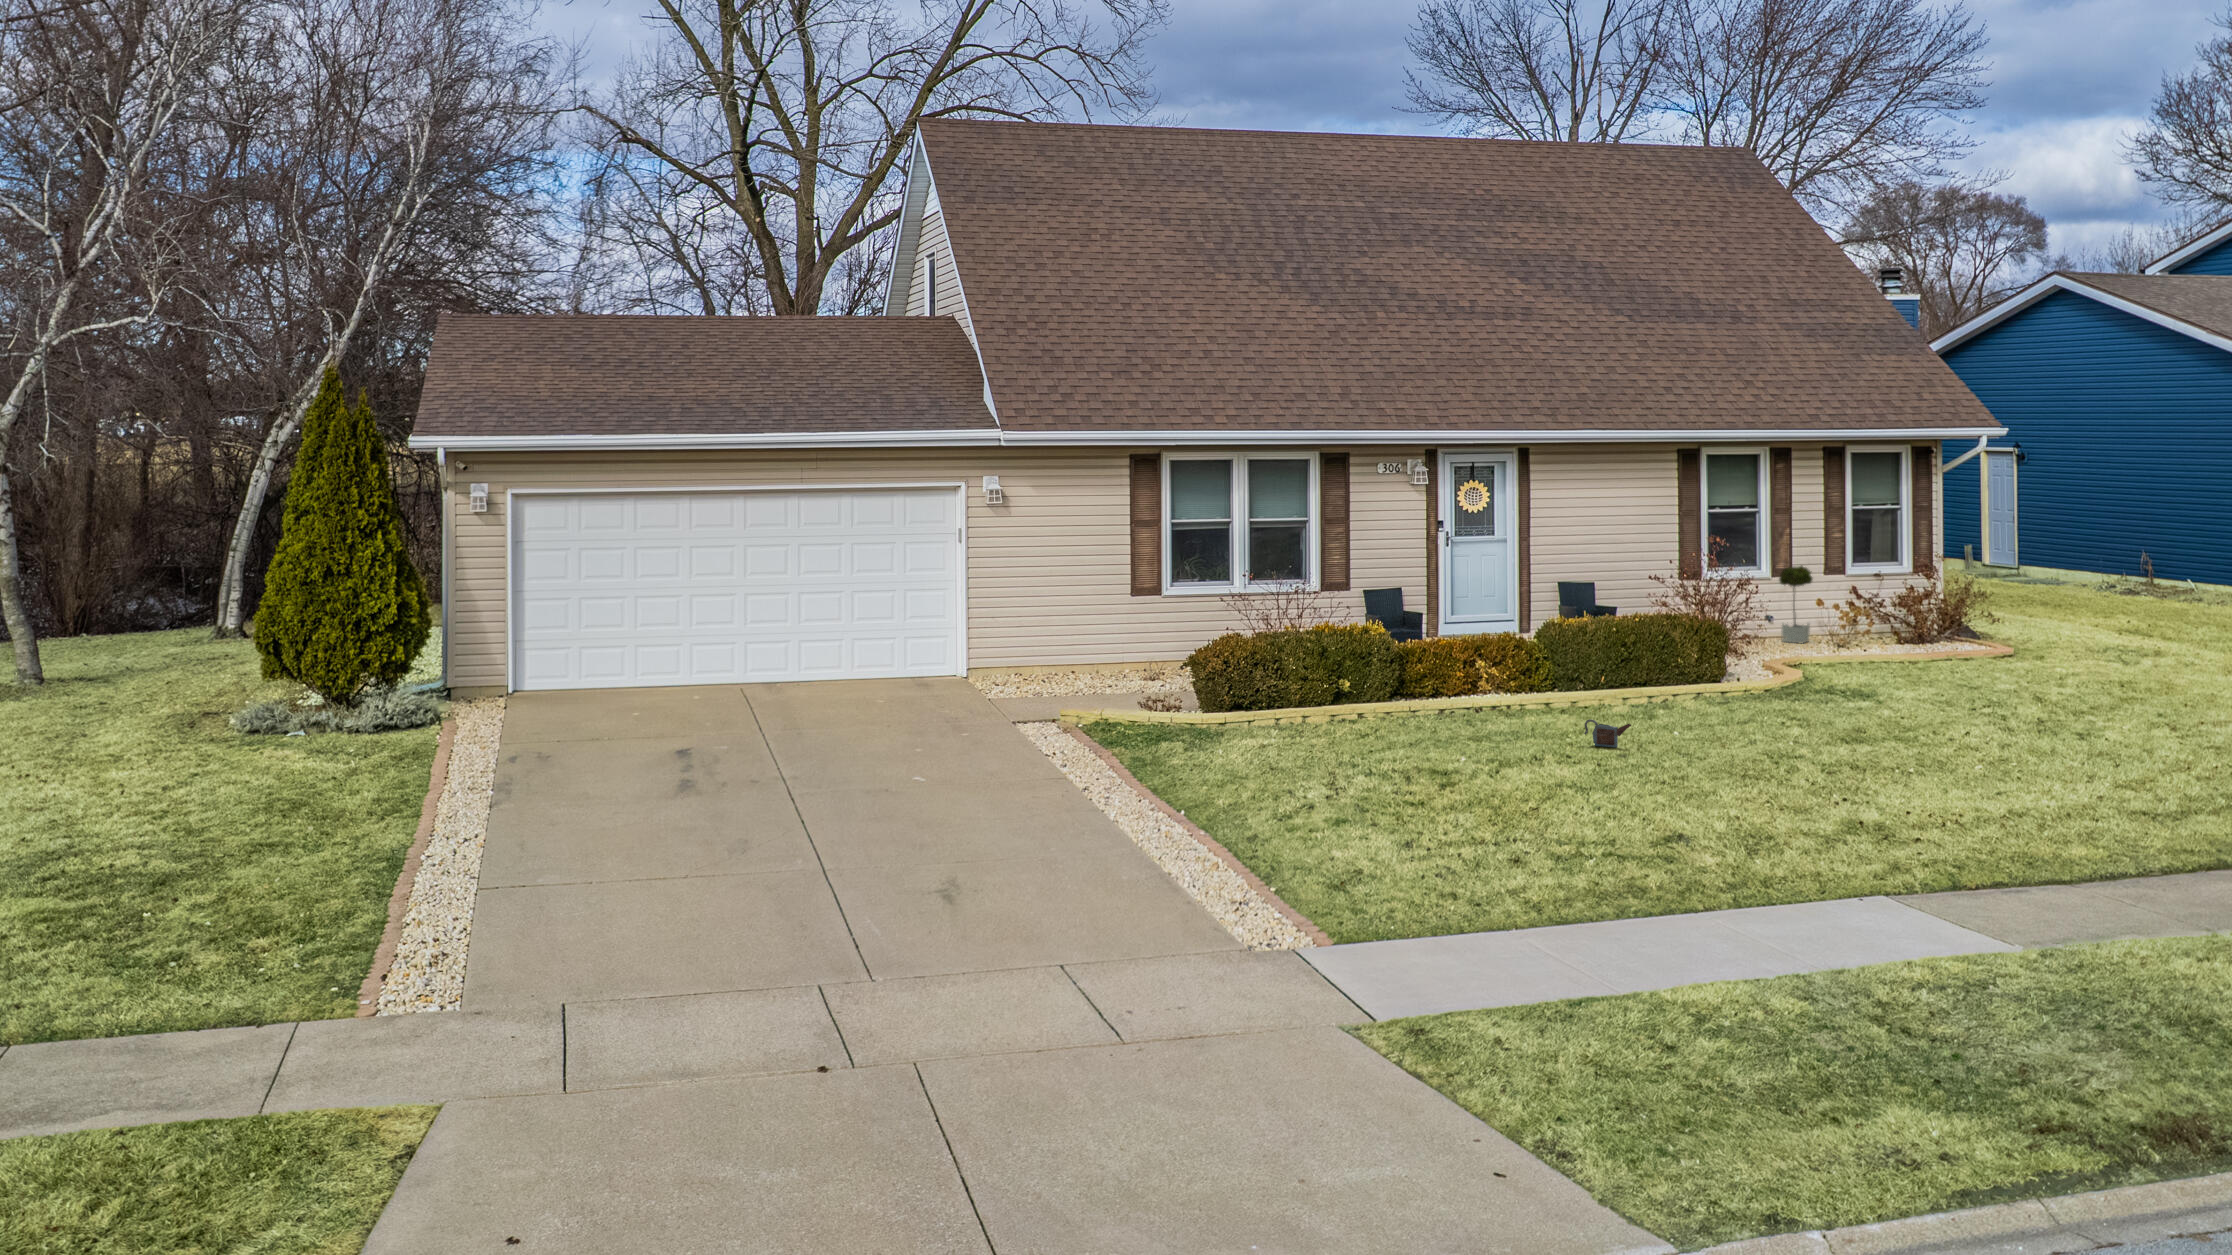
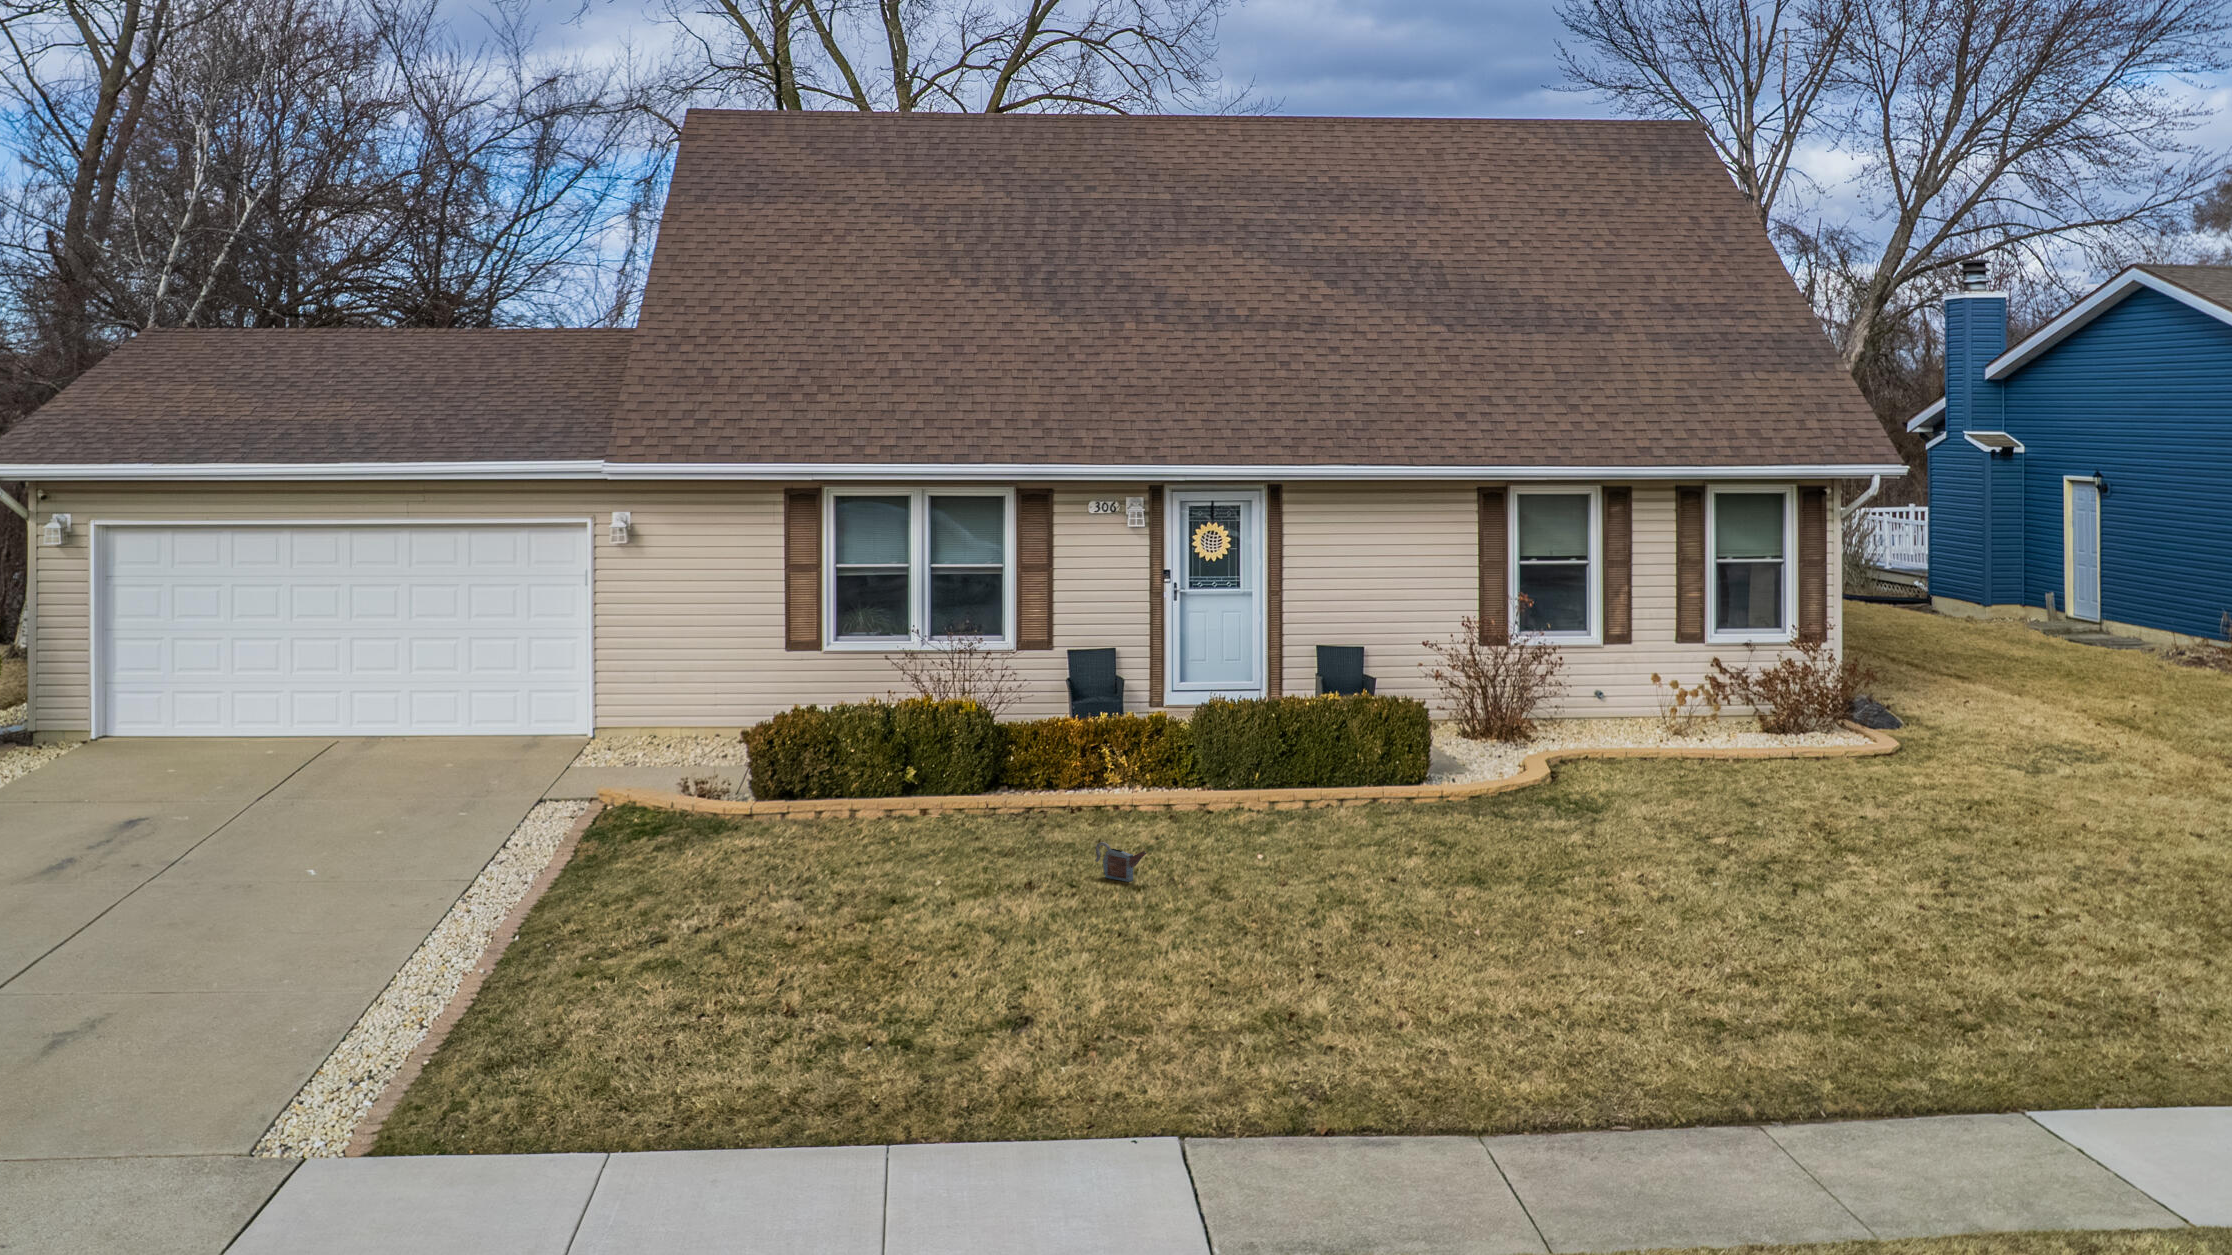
potted tree: present [1779,565,1812,643] -> none [1609,630,1652,727]

